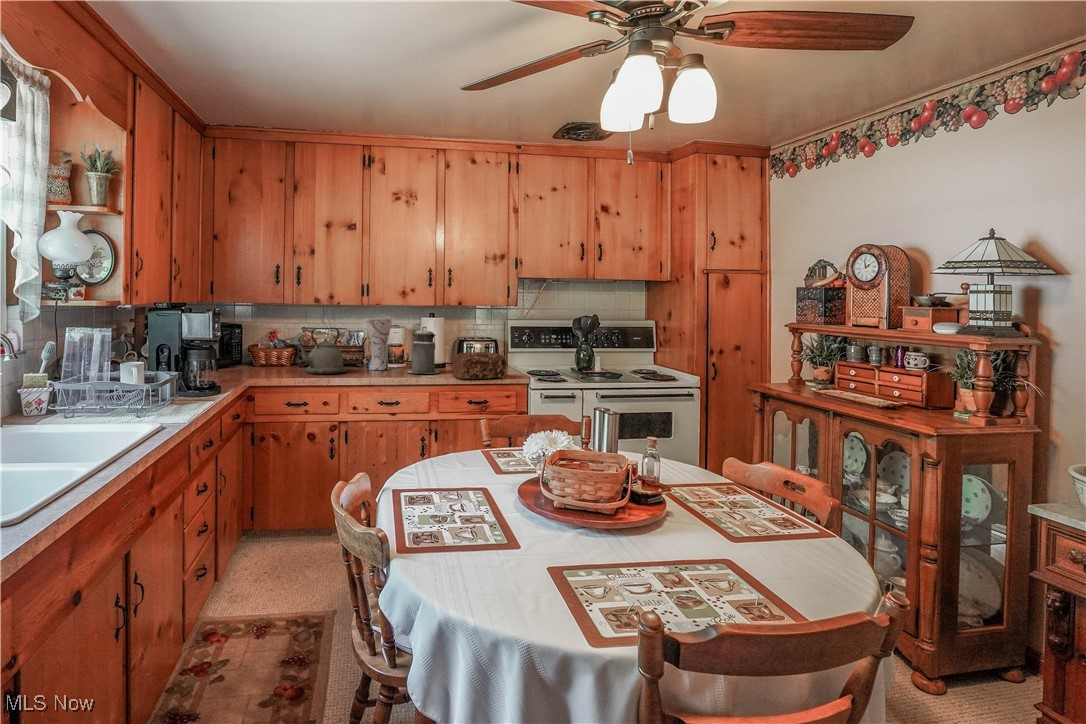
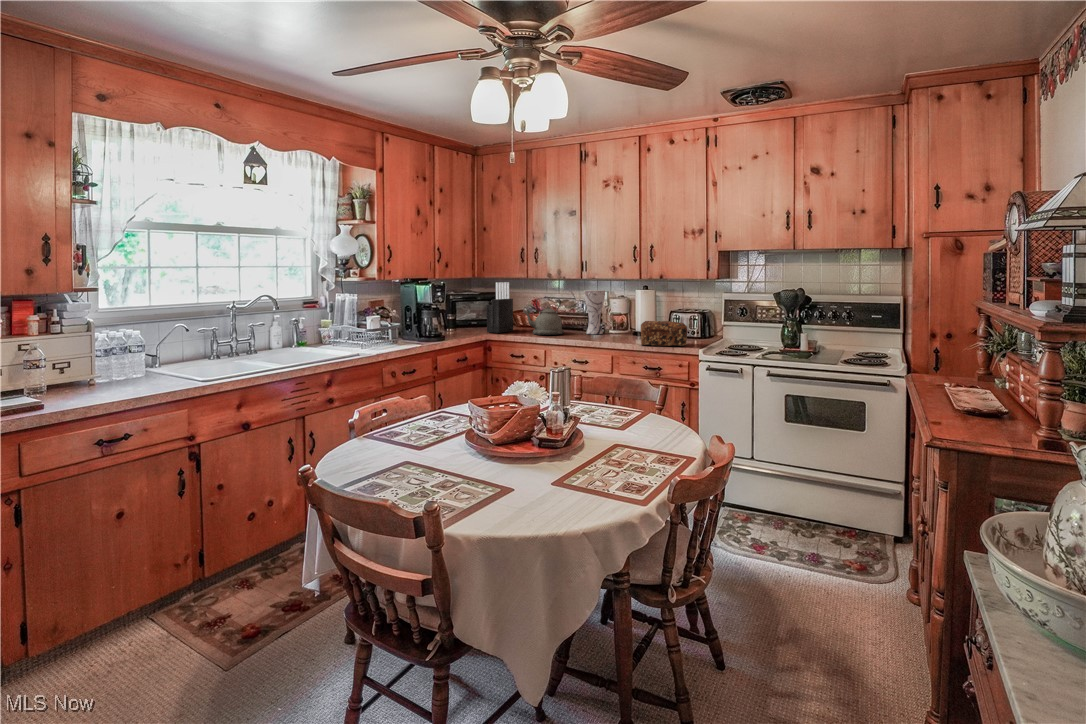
knife block: none [241,308,272,374] -> present [487,282,513,333]
canister: present [407,327,440,374] -> none [610,297,639,339]

